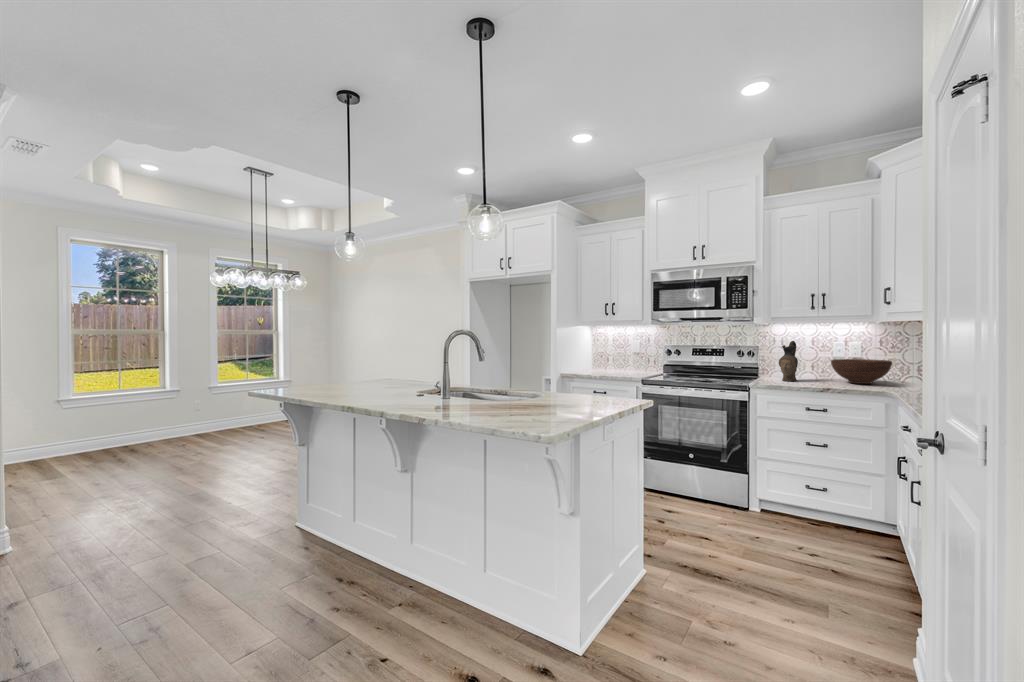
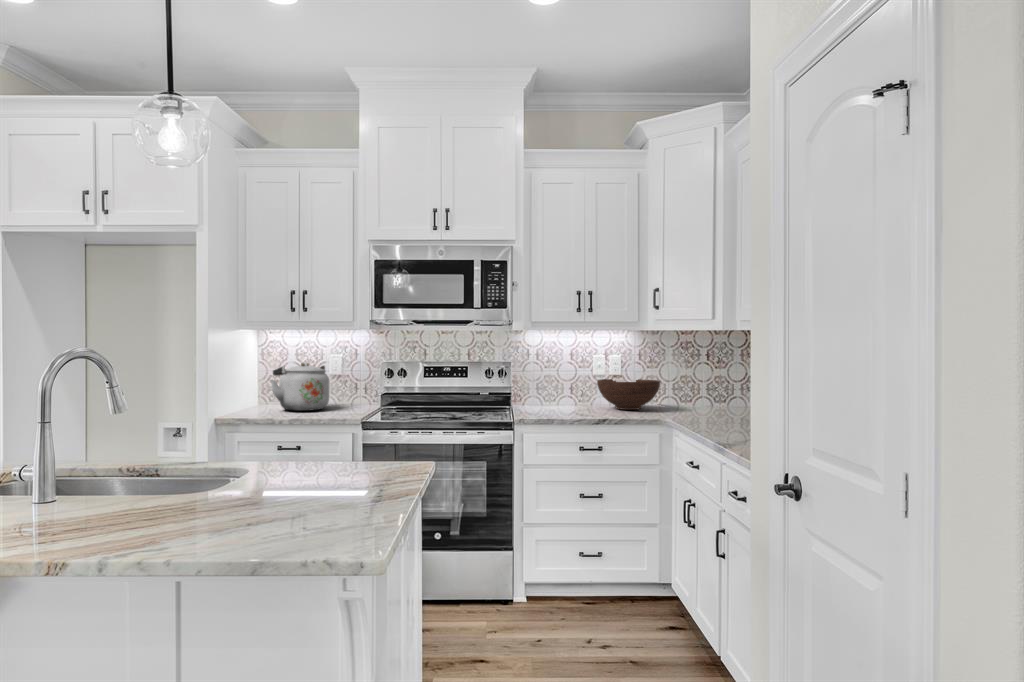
ceramic pitcher: present [779,341,798,381] -> none [540,355,562,409]
kettle: none [594,346,629,375] -> present [271,363,329,411]

